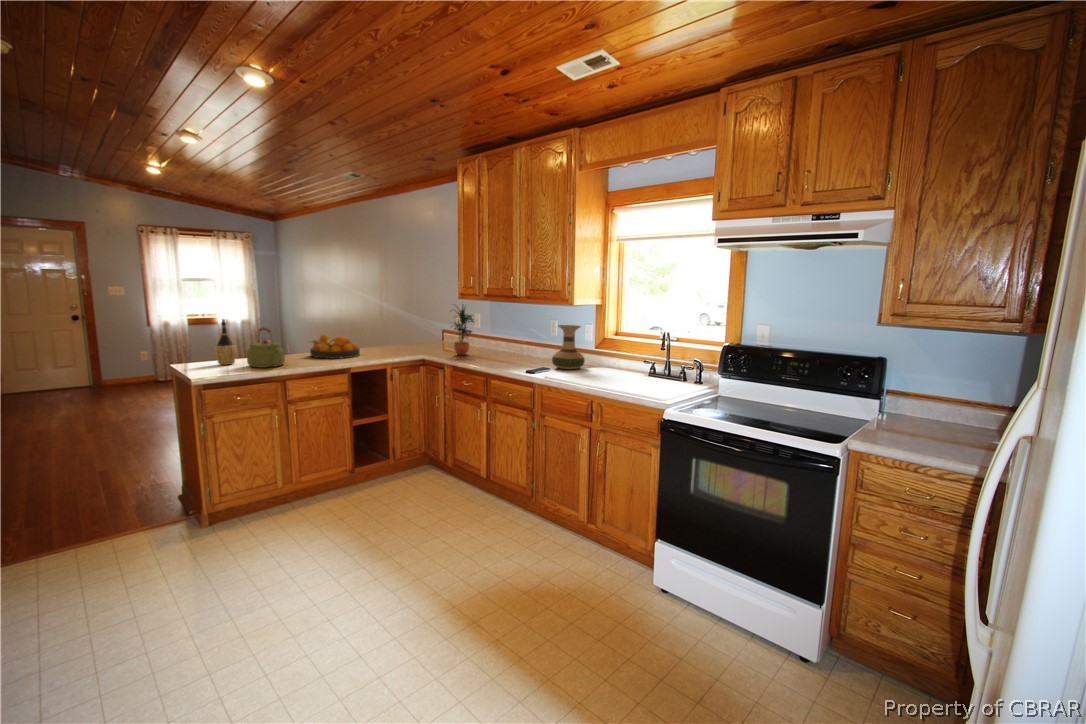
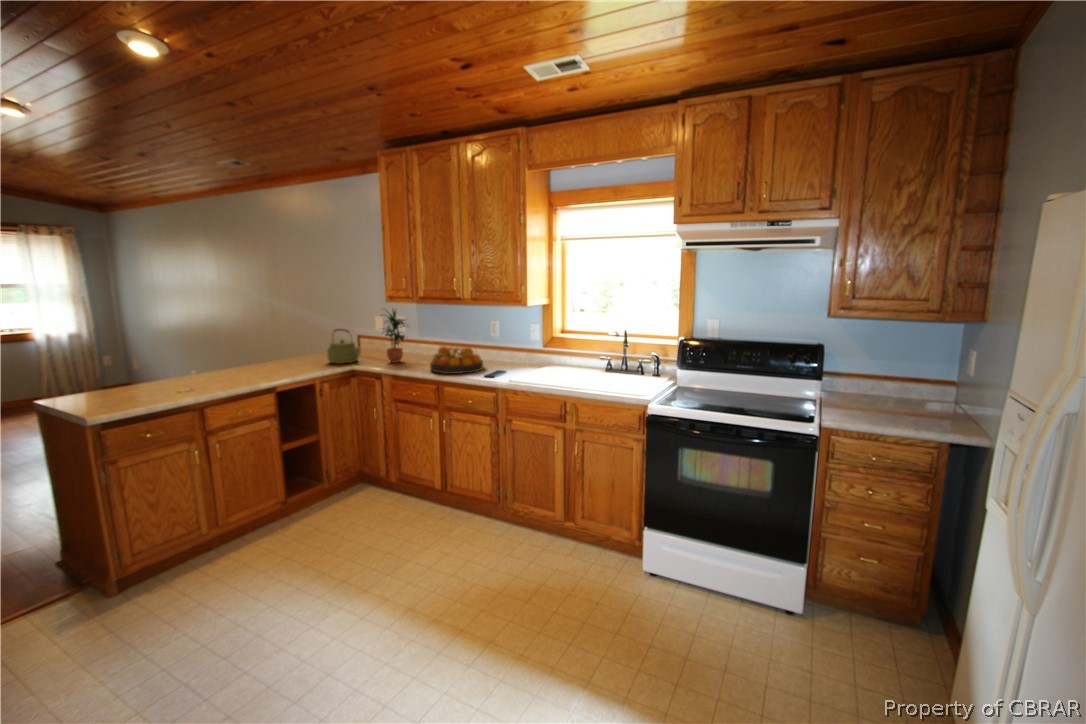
wine bottle: present [215,319,236,365] -> none [87,342,118,400]
vase: present [552,325,585,369] -> none [505,326,538,371]
kettle: present [247,328,285,368] -> present [327,329,360,364]
fruit bowl: present [310,335,360,359] -> present [430,347,483,374]

